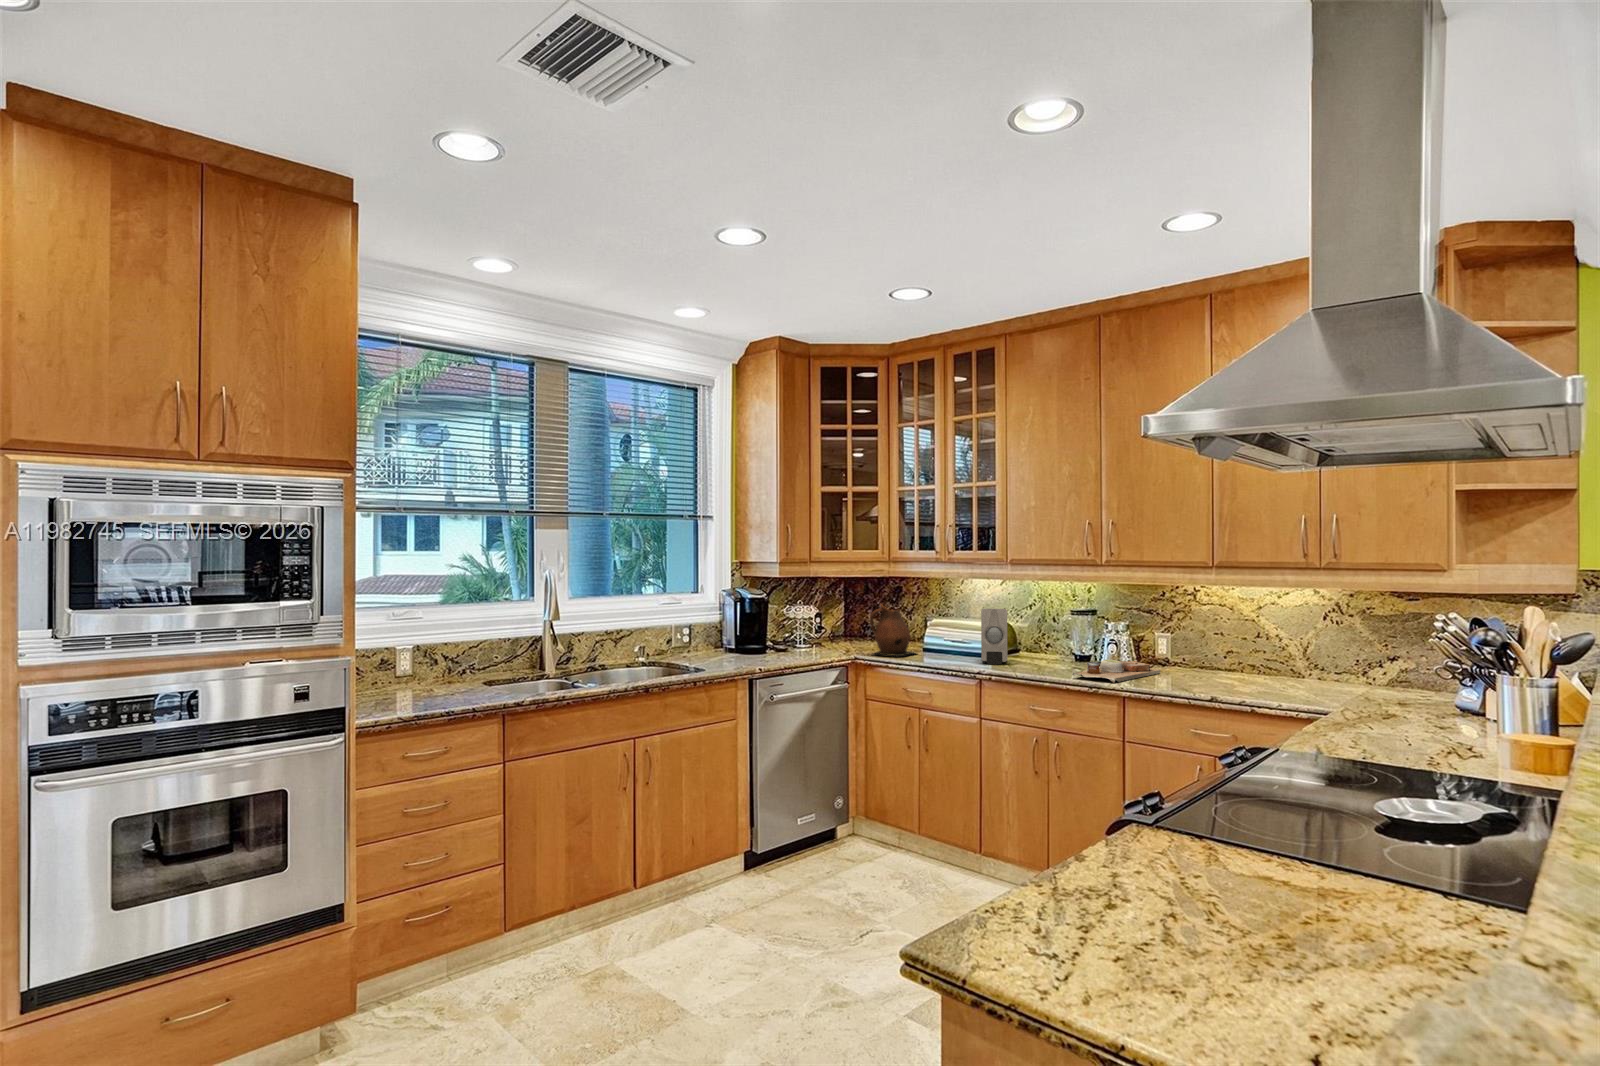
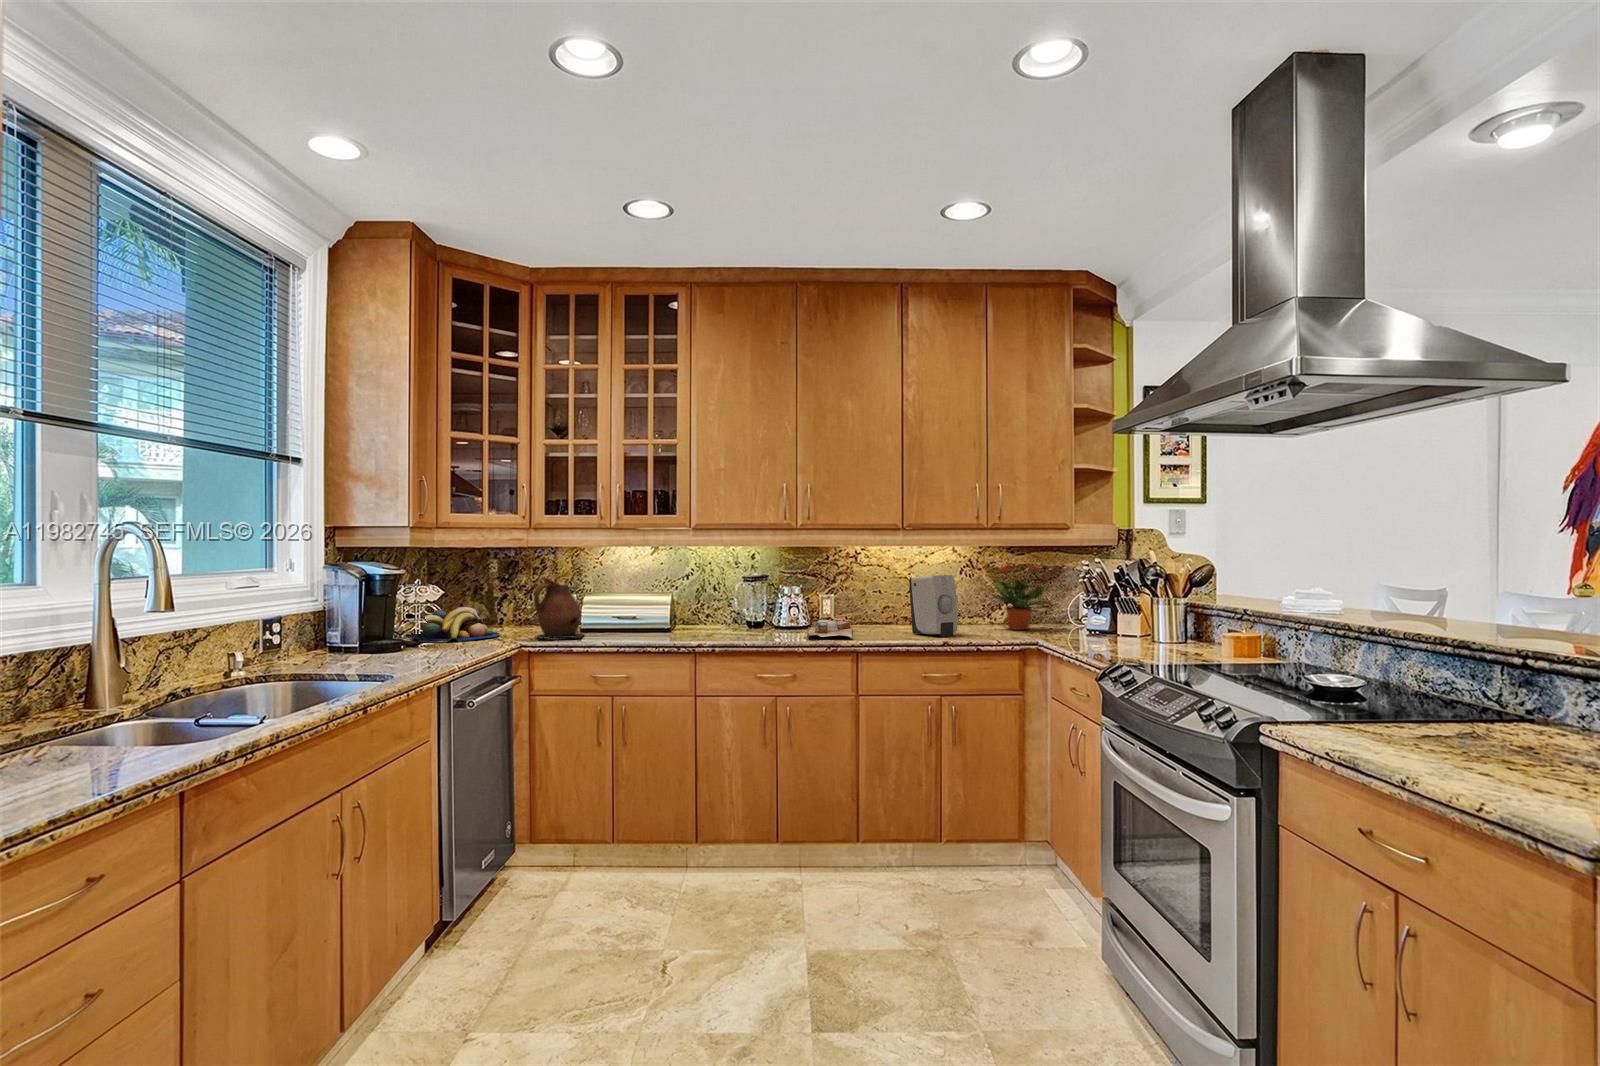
soap dispenser: present [981,609,1008,664] -> present [909,575,958,637]
potted plant: none [1318,610,1409,696] -> present [992,561,1046,630]
fruit bowl: none [799,623,865,651] -> present [410,607,499,642]

